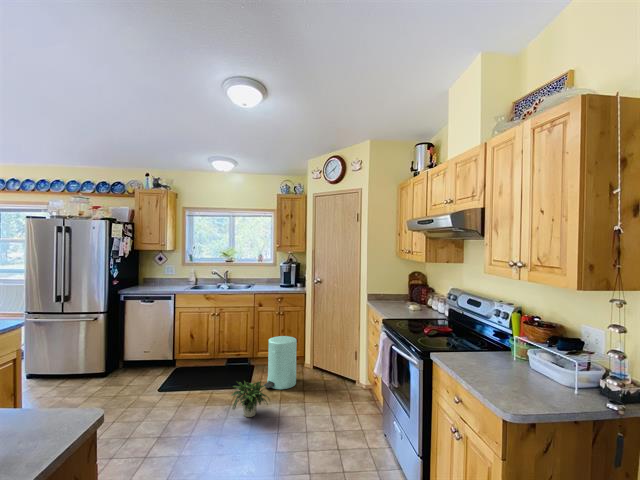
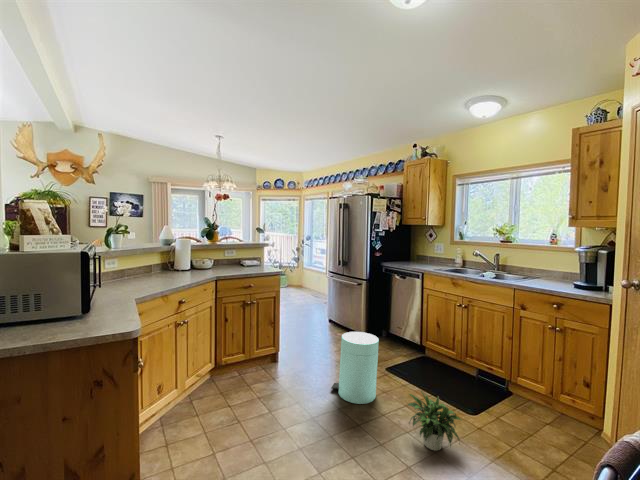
trash can: present [264,336,297,389] -> present [331,332,379,404]

